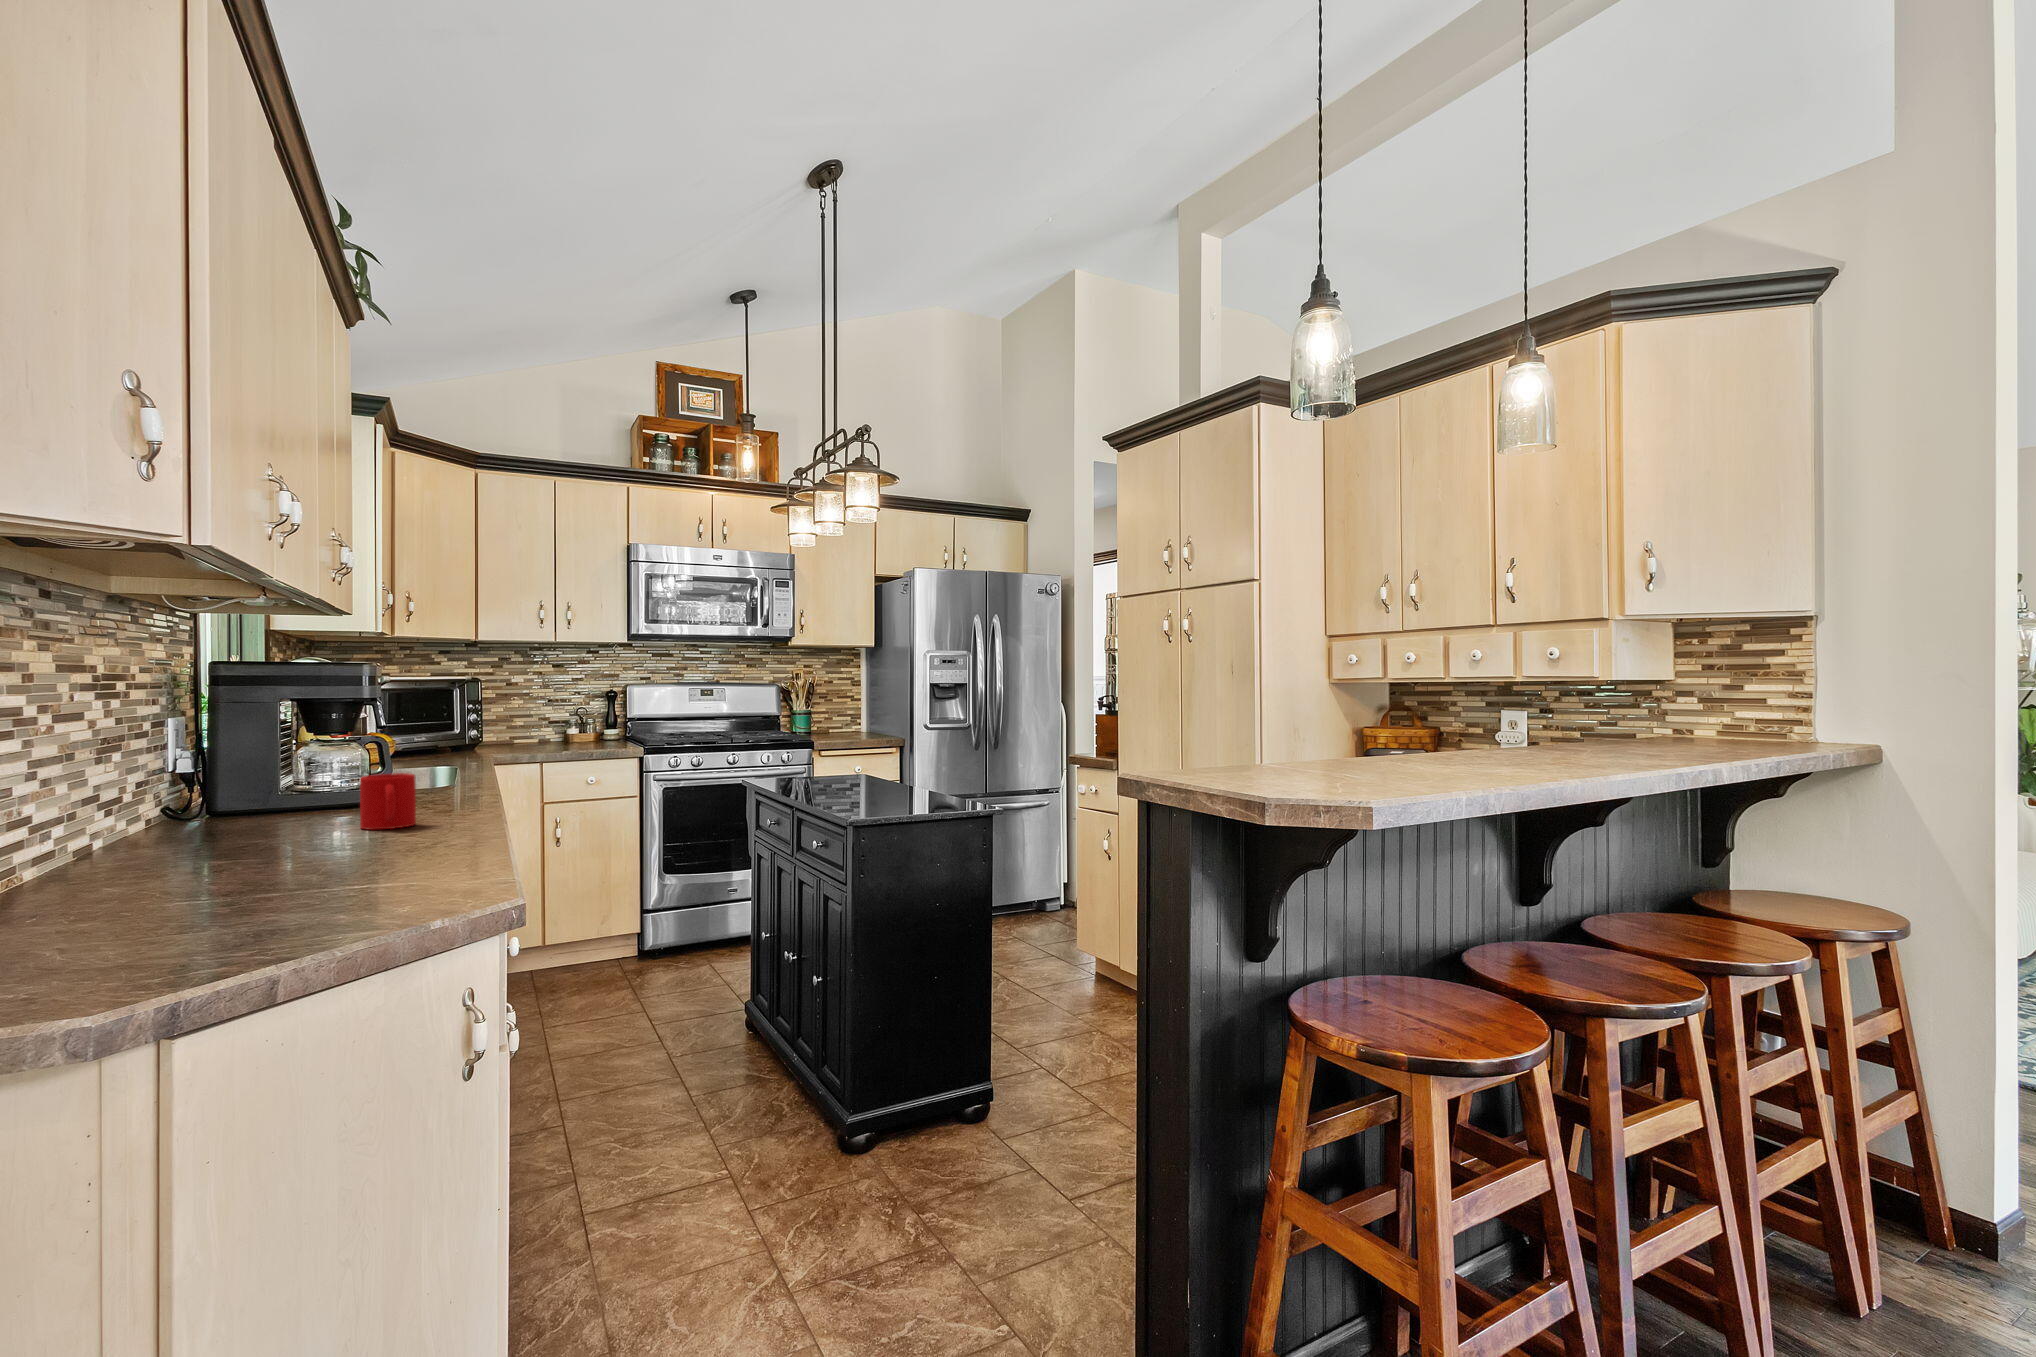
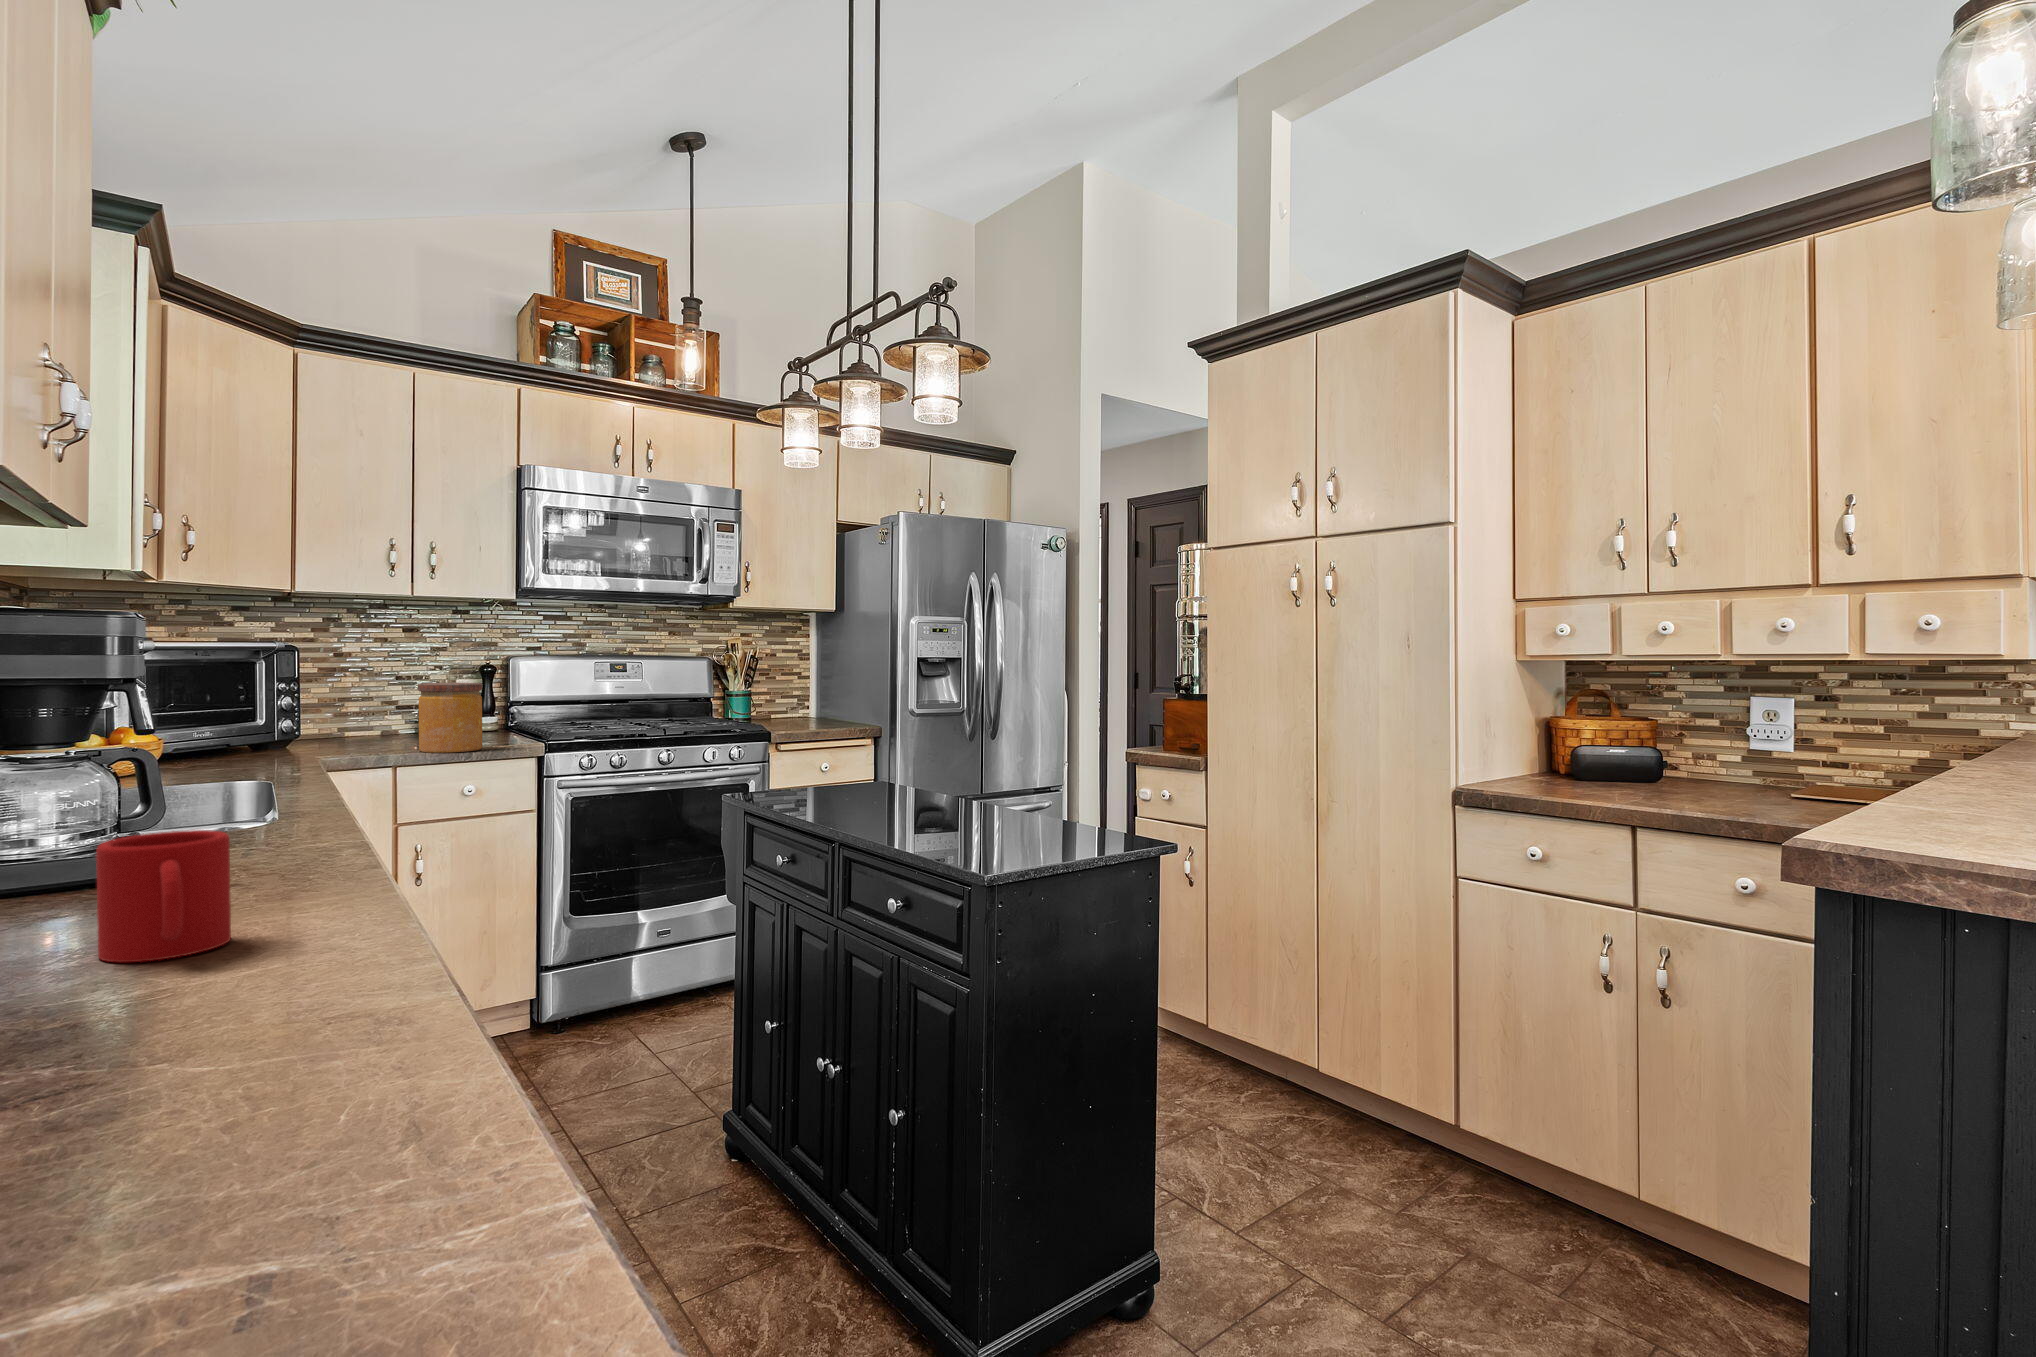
jar: none [557,703,600,753] -> present [418,682,482,753]

